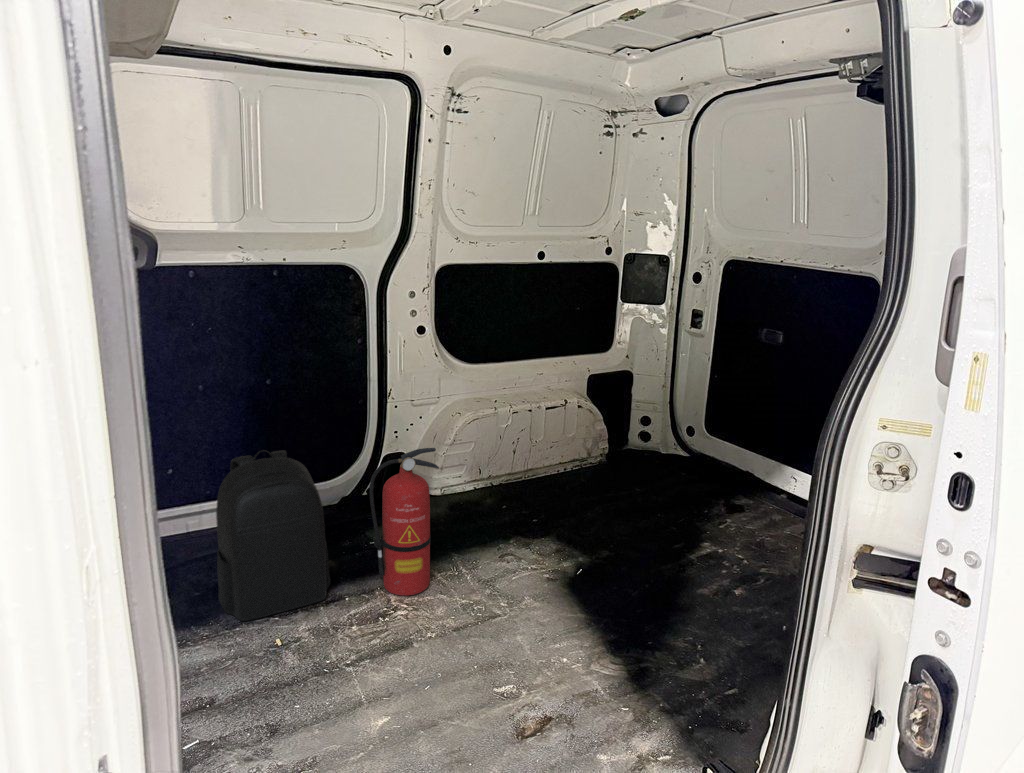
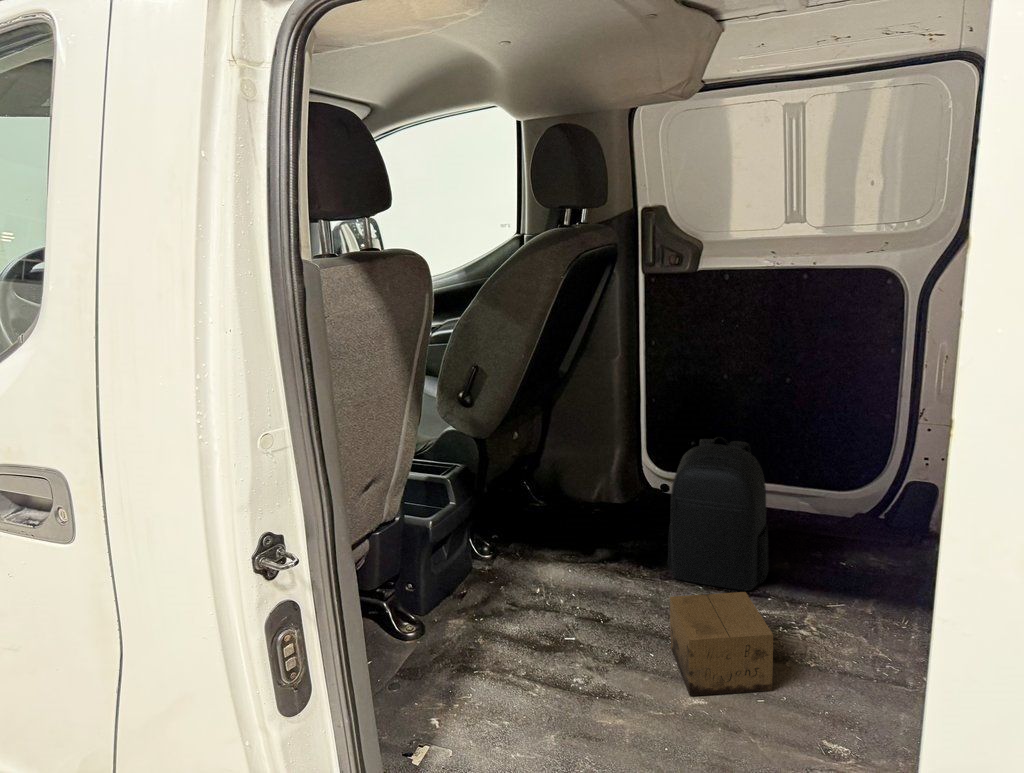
fire extinguisher: present [370,448,439,596] -> none [800,470,885,625]
cardboard box: none [306,596,426,721] -> present [670,592,773,696]

